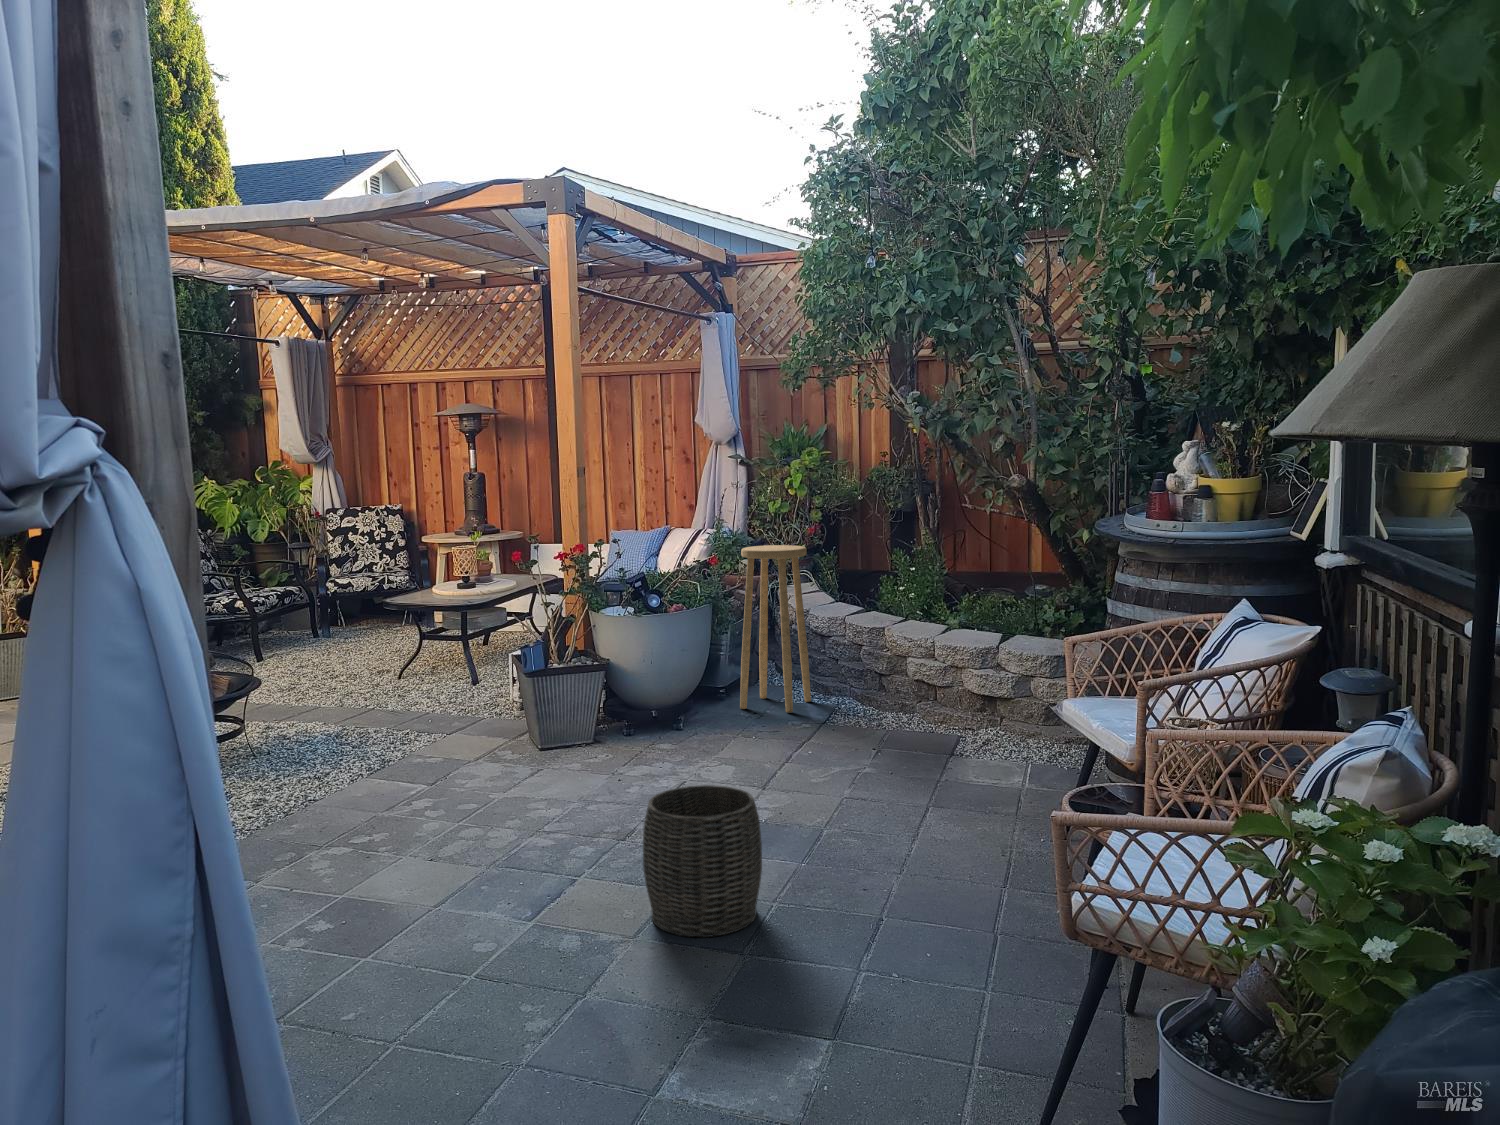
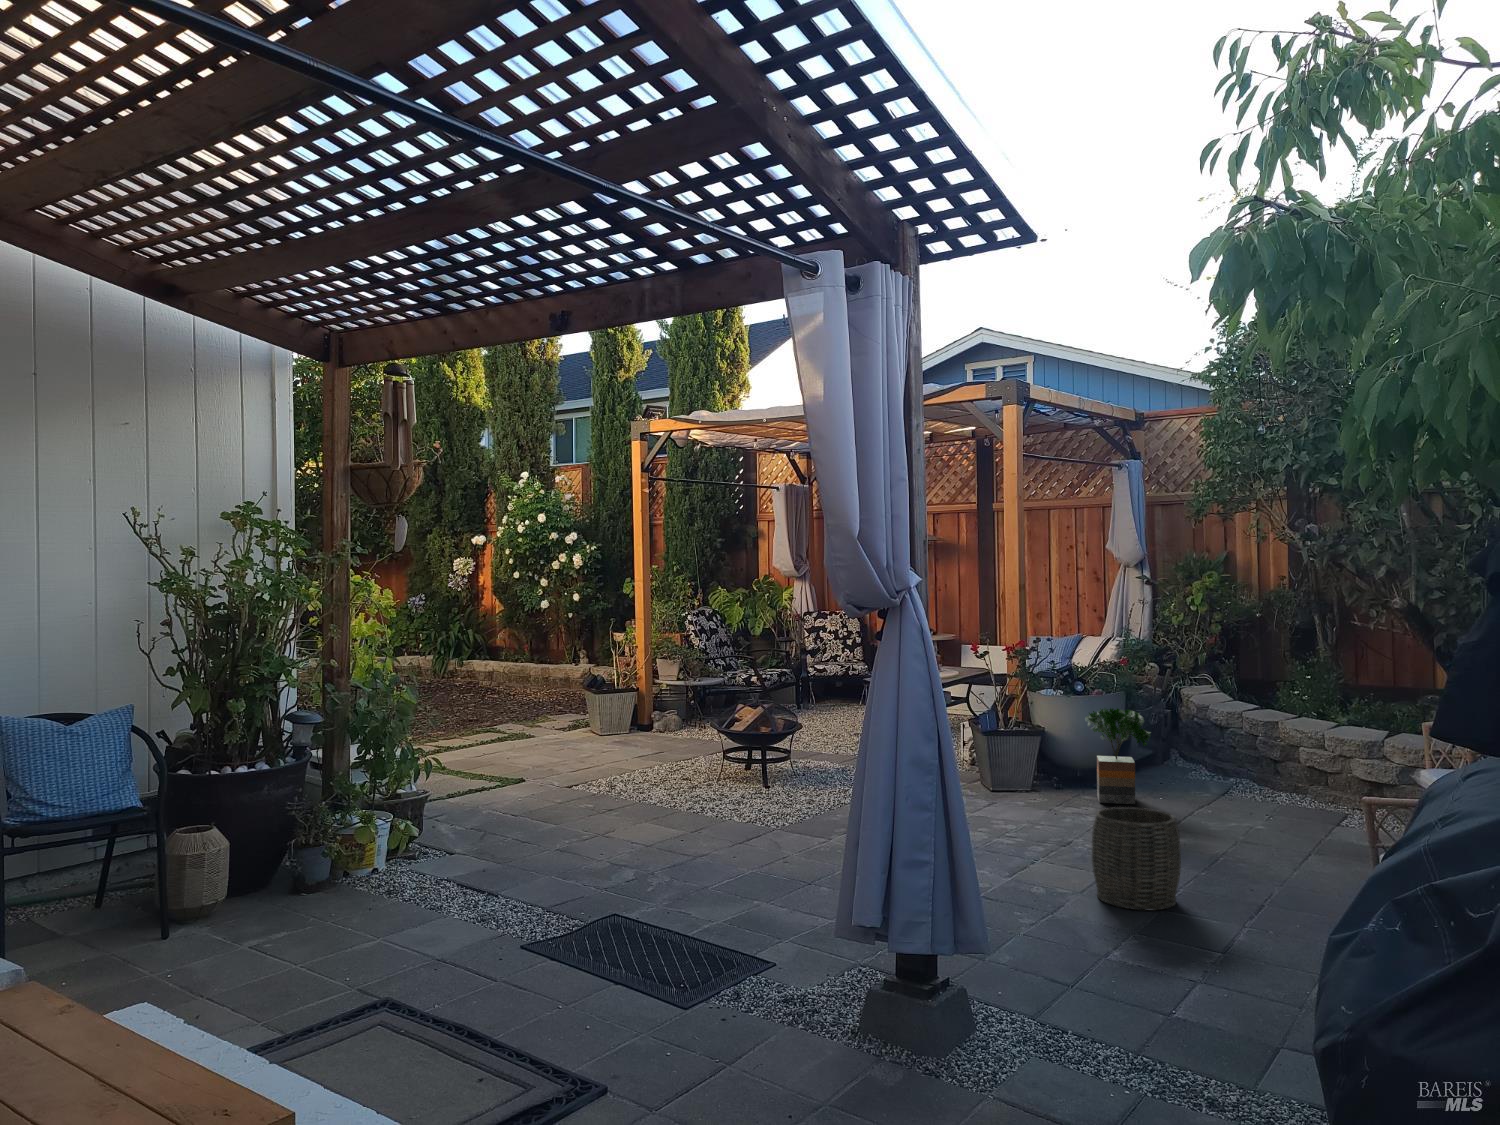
stool: present [740,545,811,712] -> none [1148,649,1211,786]
potted tree: none [658,626,740,749] -> present [1086,708,1150,804]

